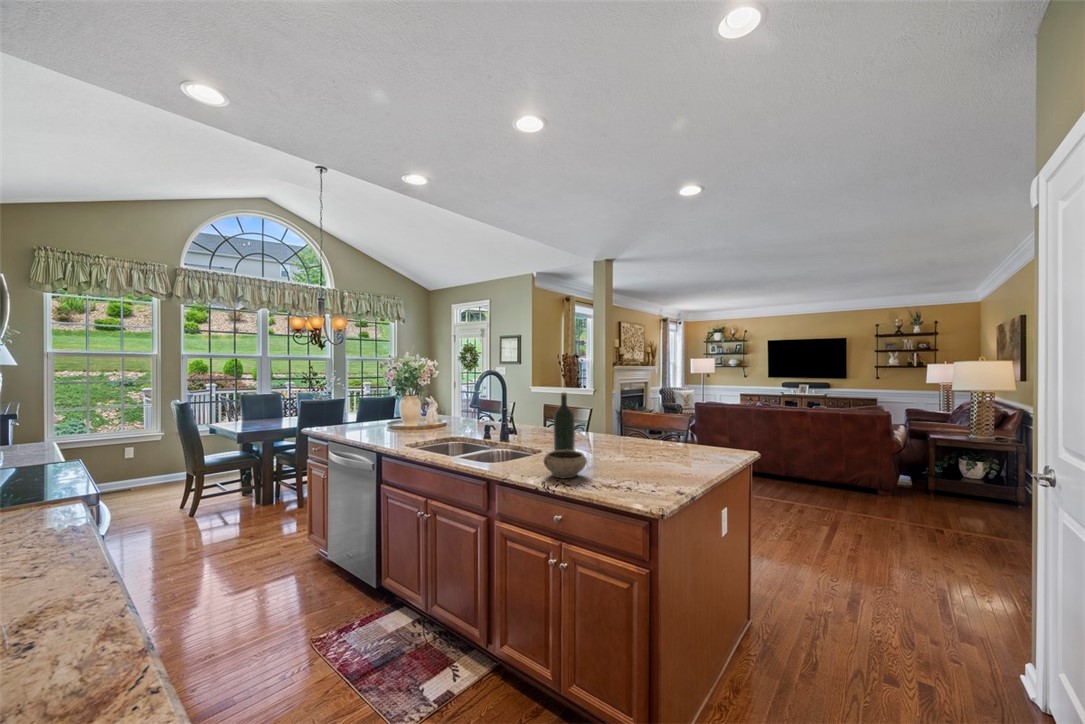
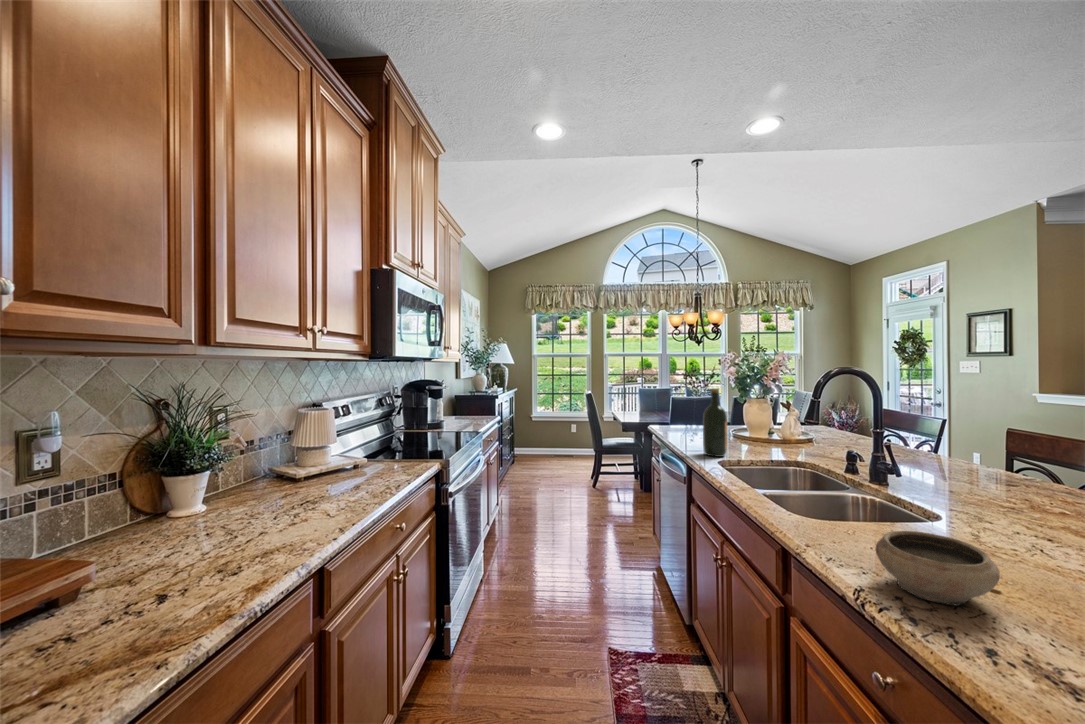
wine bottle: present [554,392,575,451] -> present [703,389,727,457]

